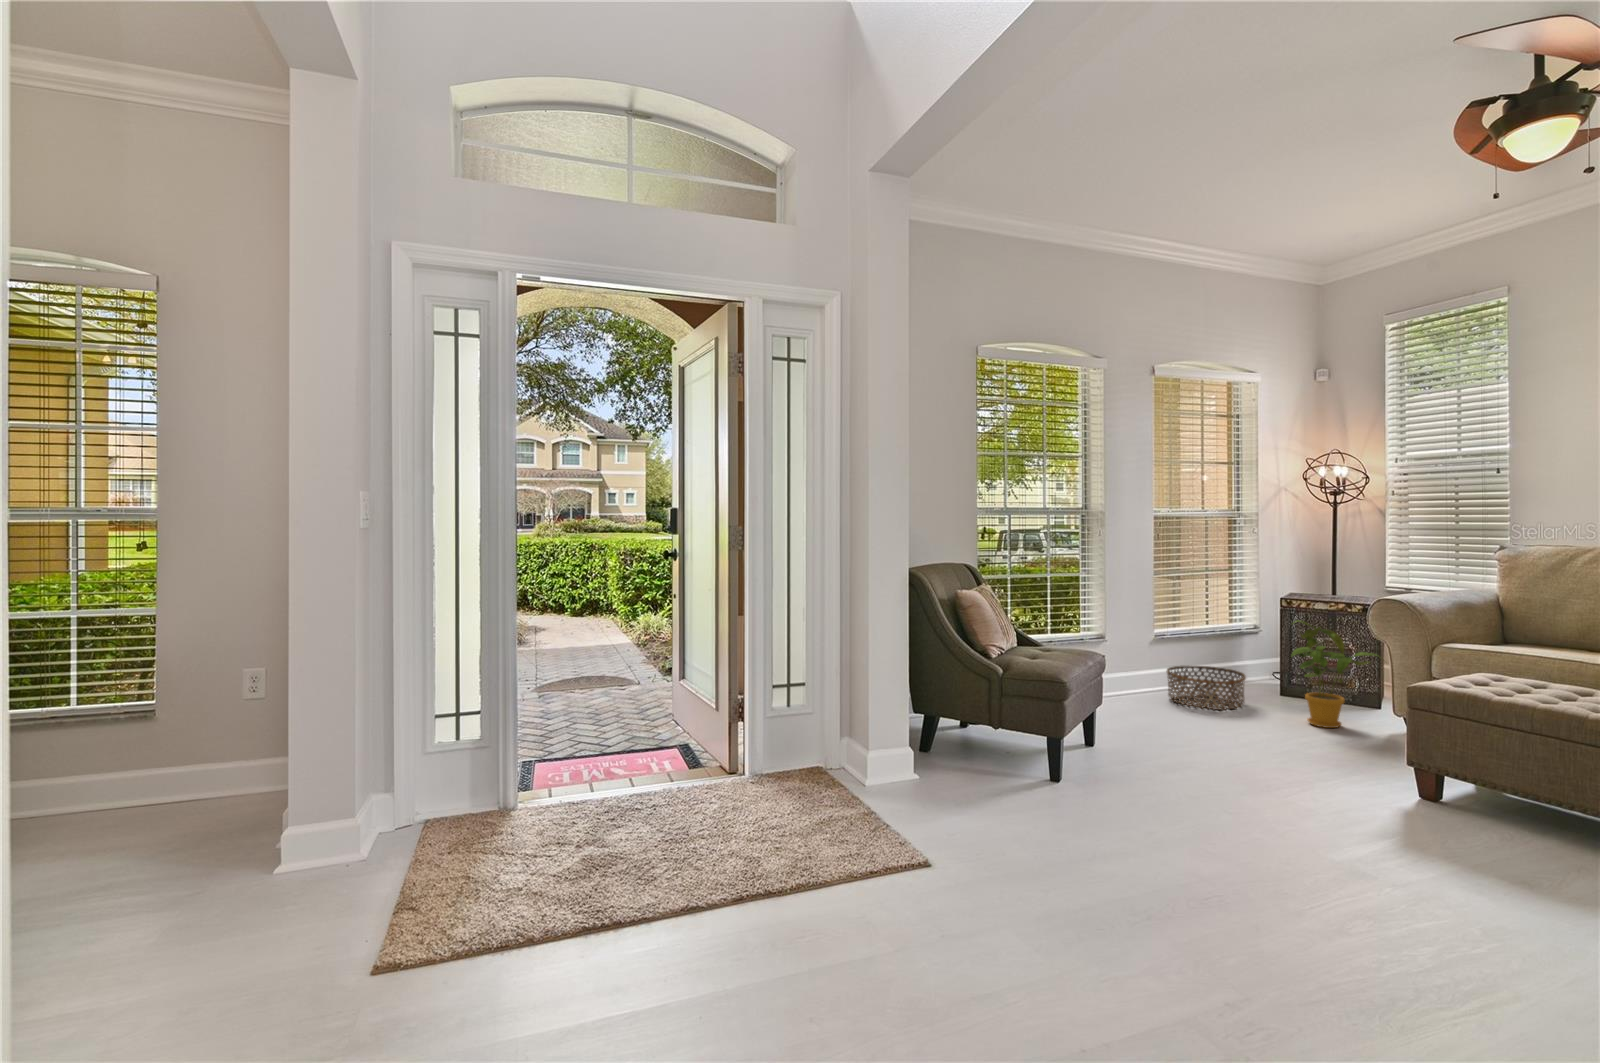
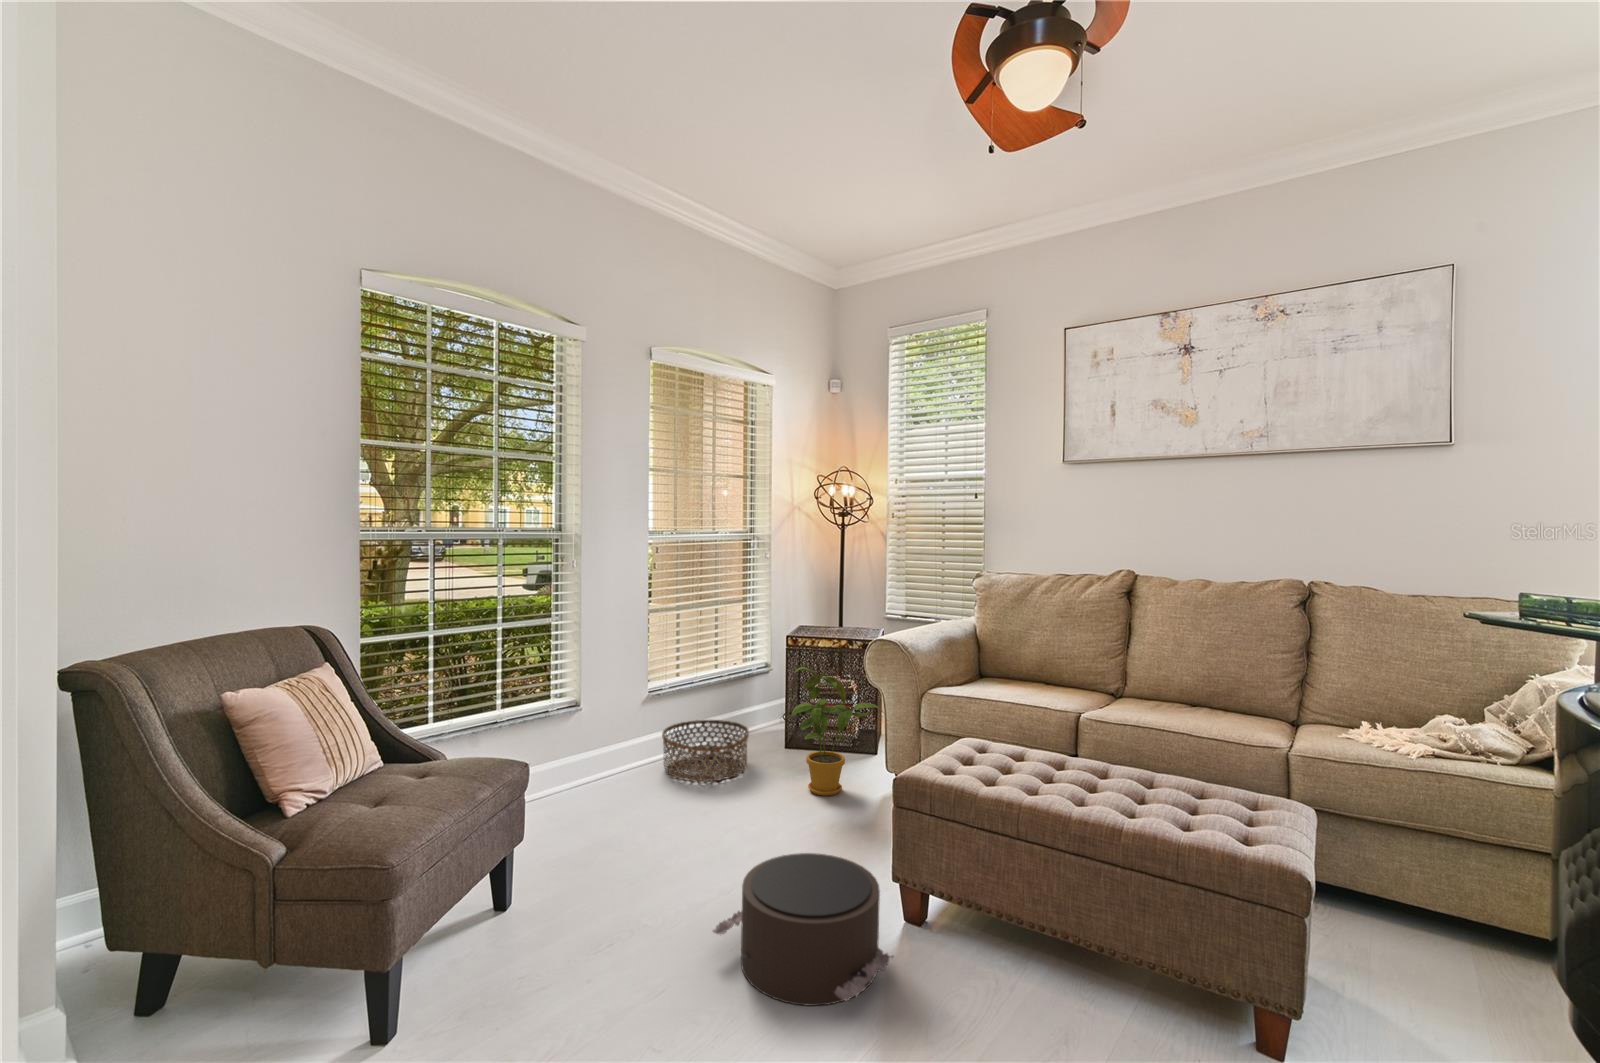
pouf: none [1243,730,1398,816] -> present [713,853,893,1006]

